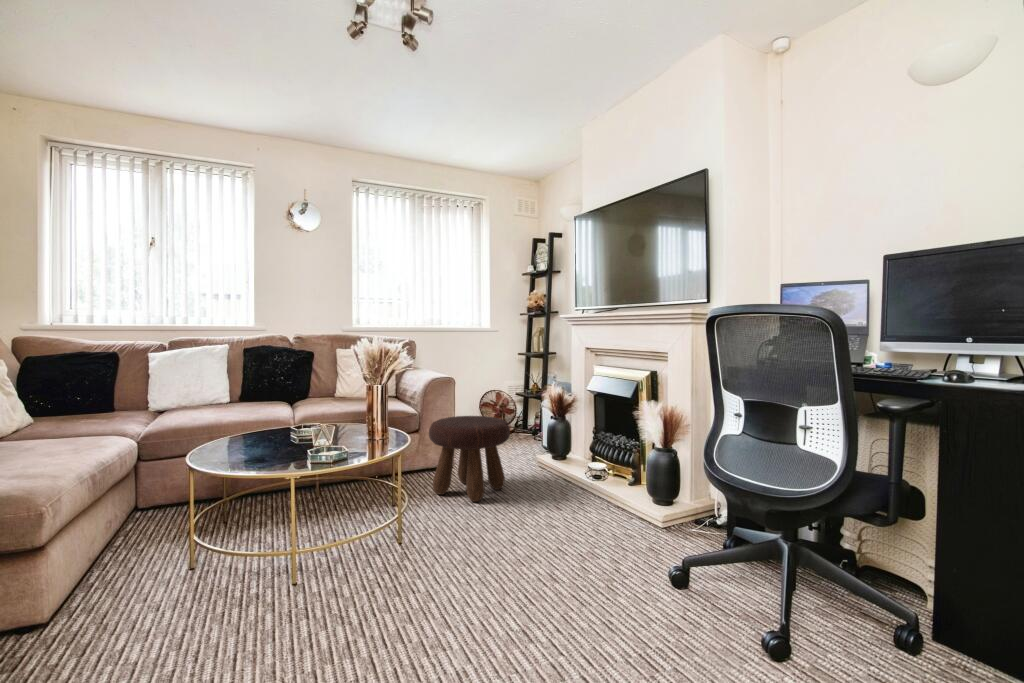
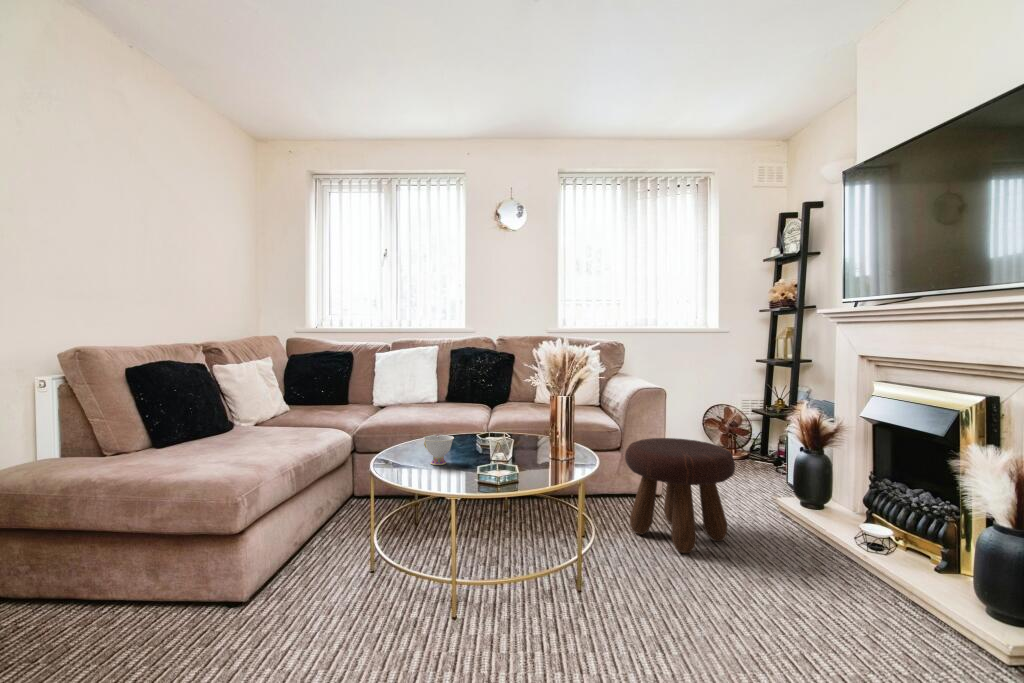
teacup: none [248,428,281,456] -> present [423,435,454,465]

